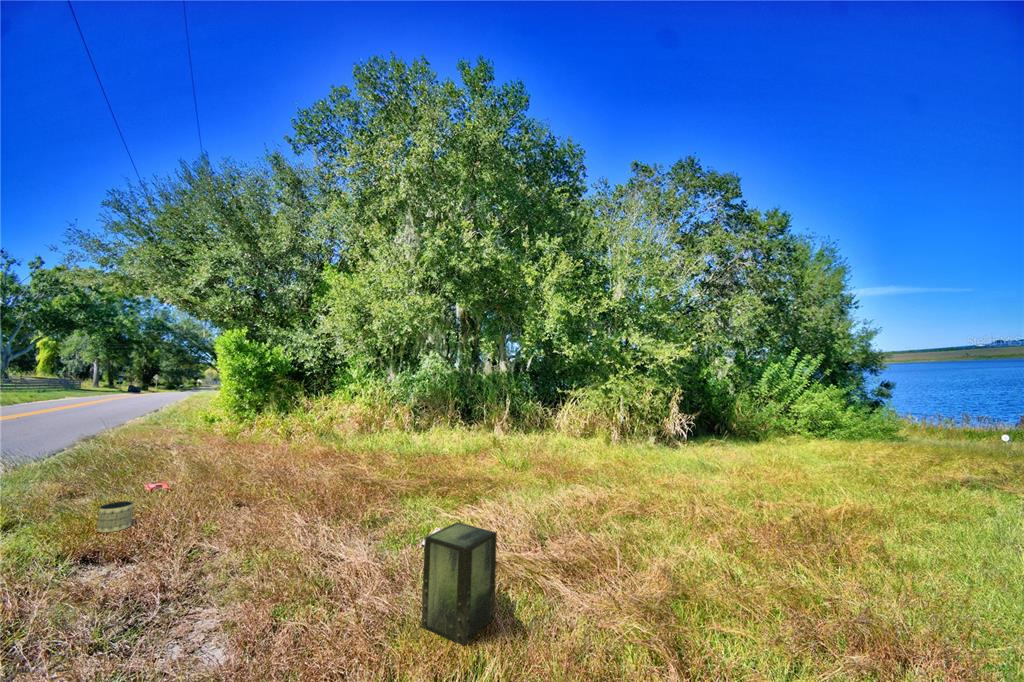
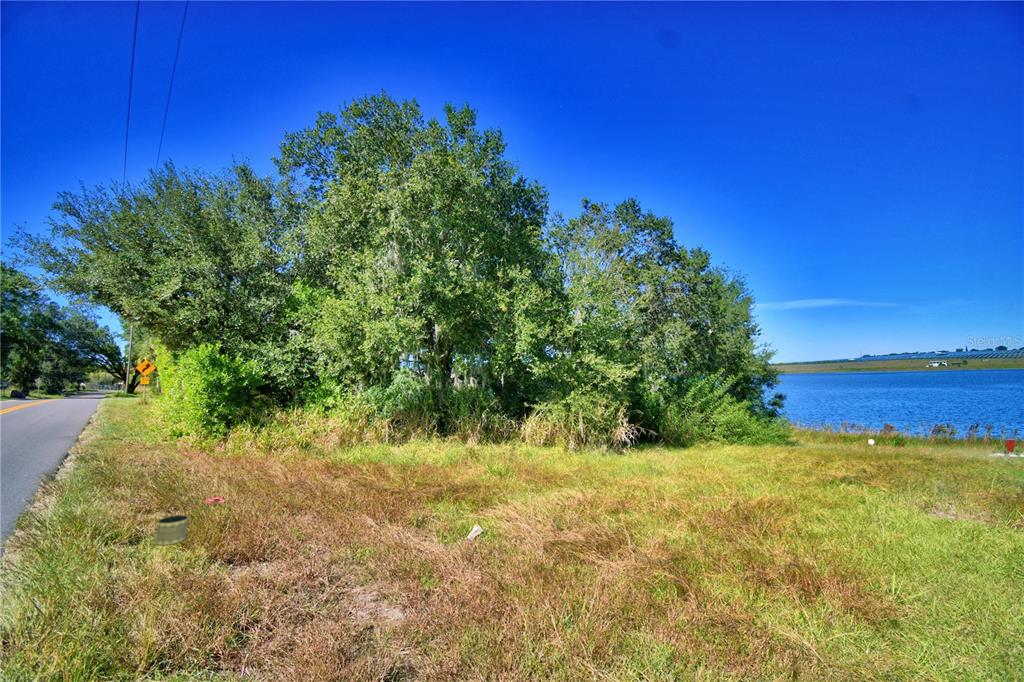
storage box: present [421,522,497,646] -> none [498,519,551,610]

